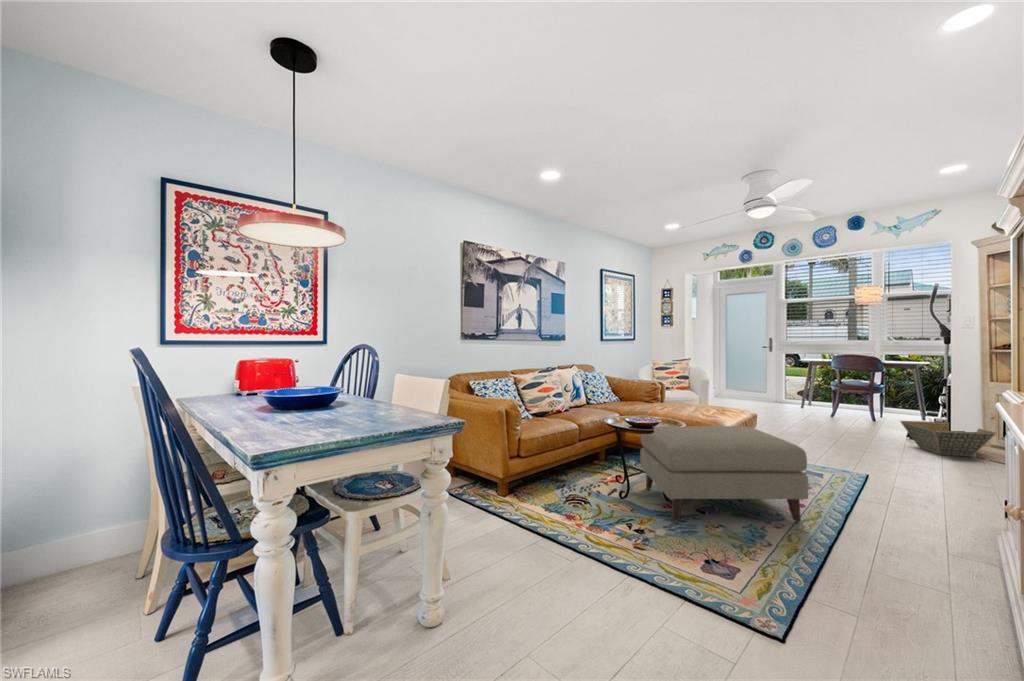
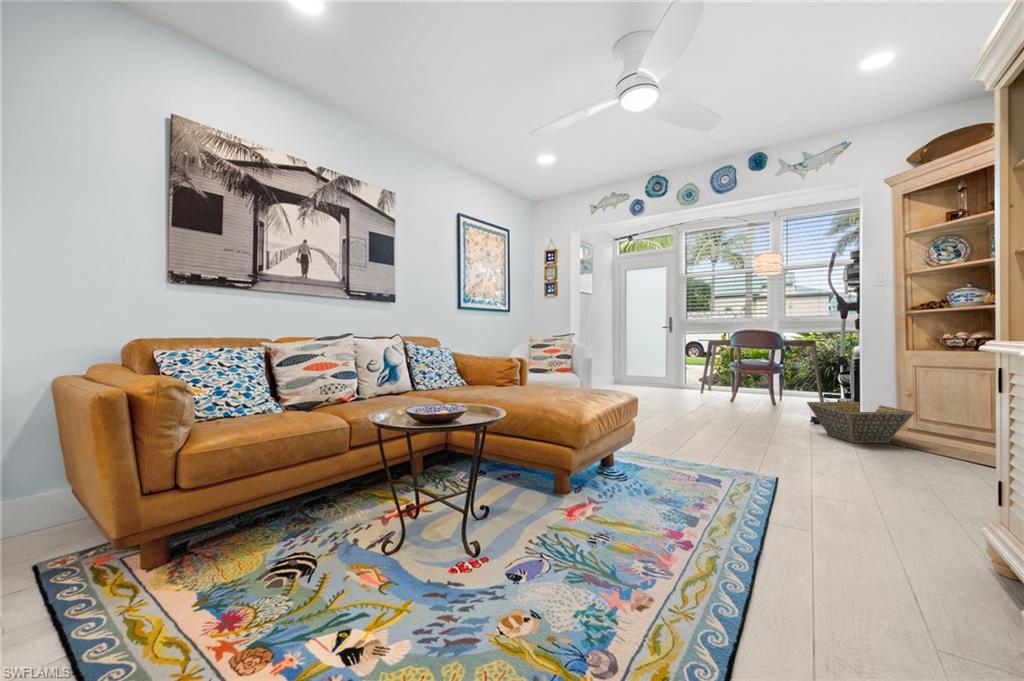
ottoman: present [640,426,808,522] -> none [427,414,695,615]

